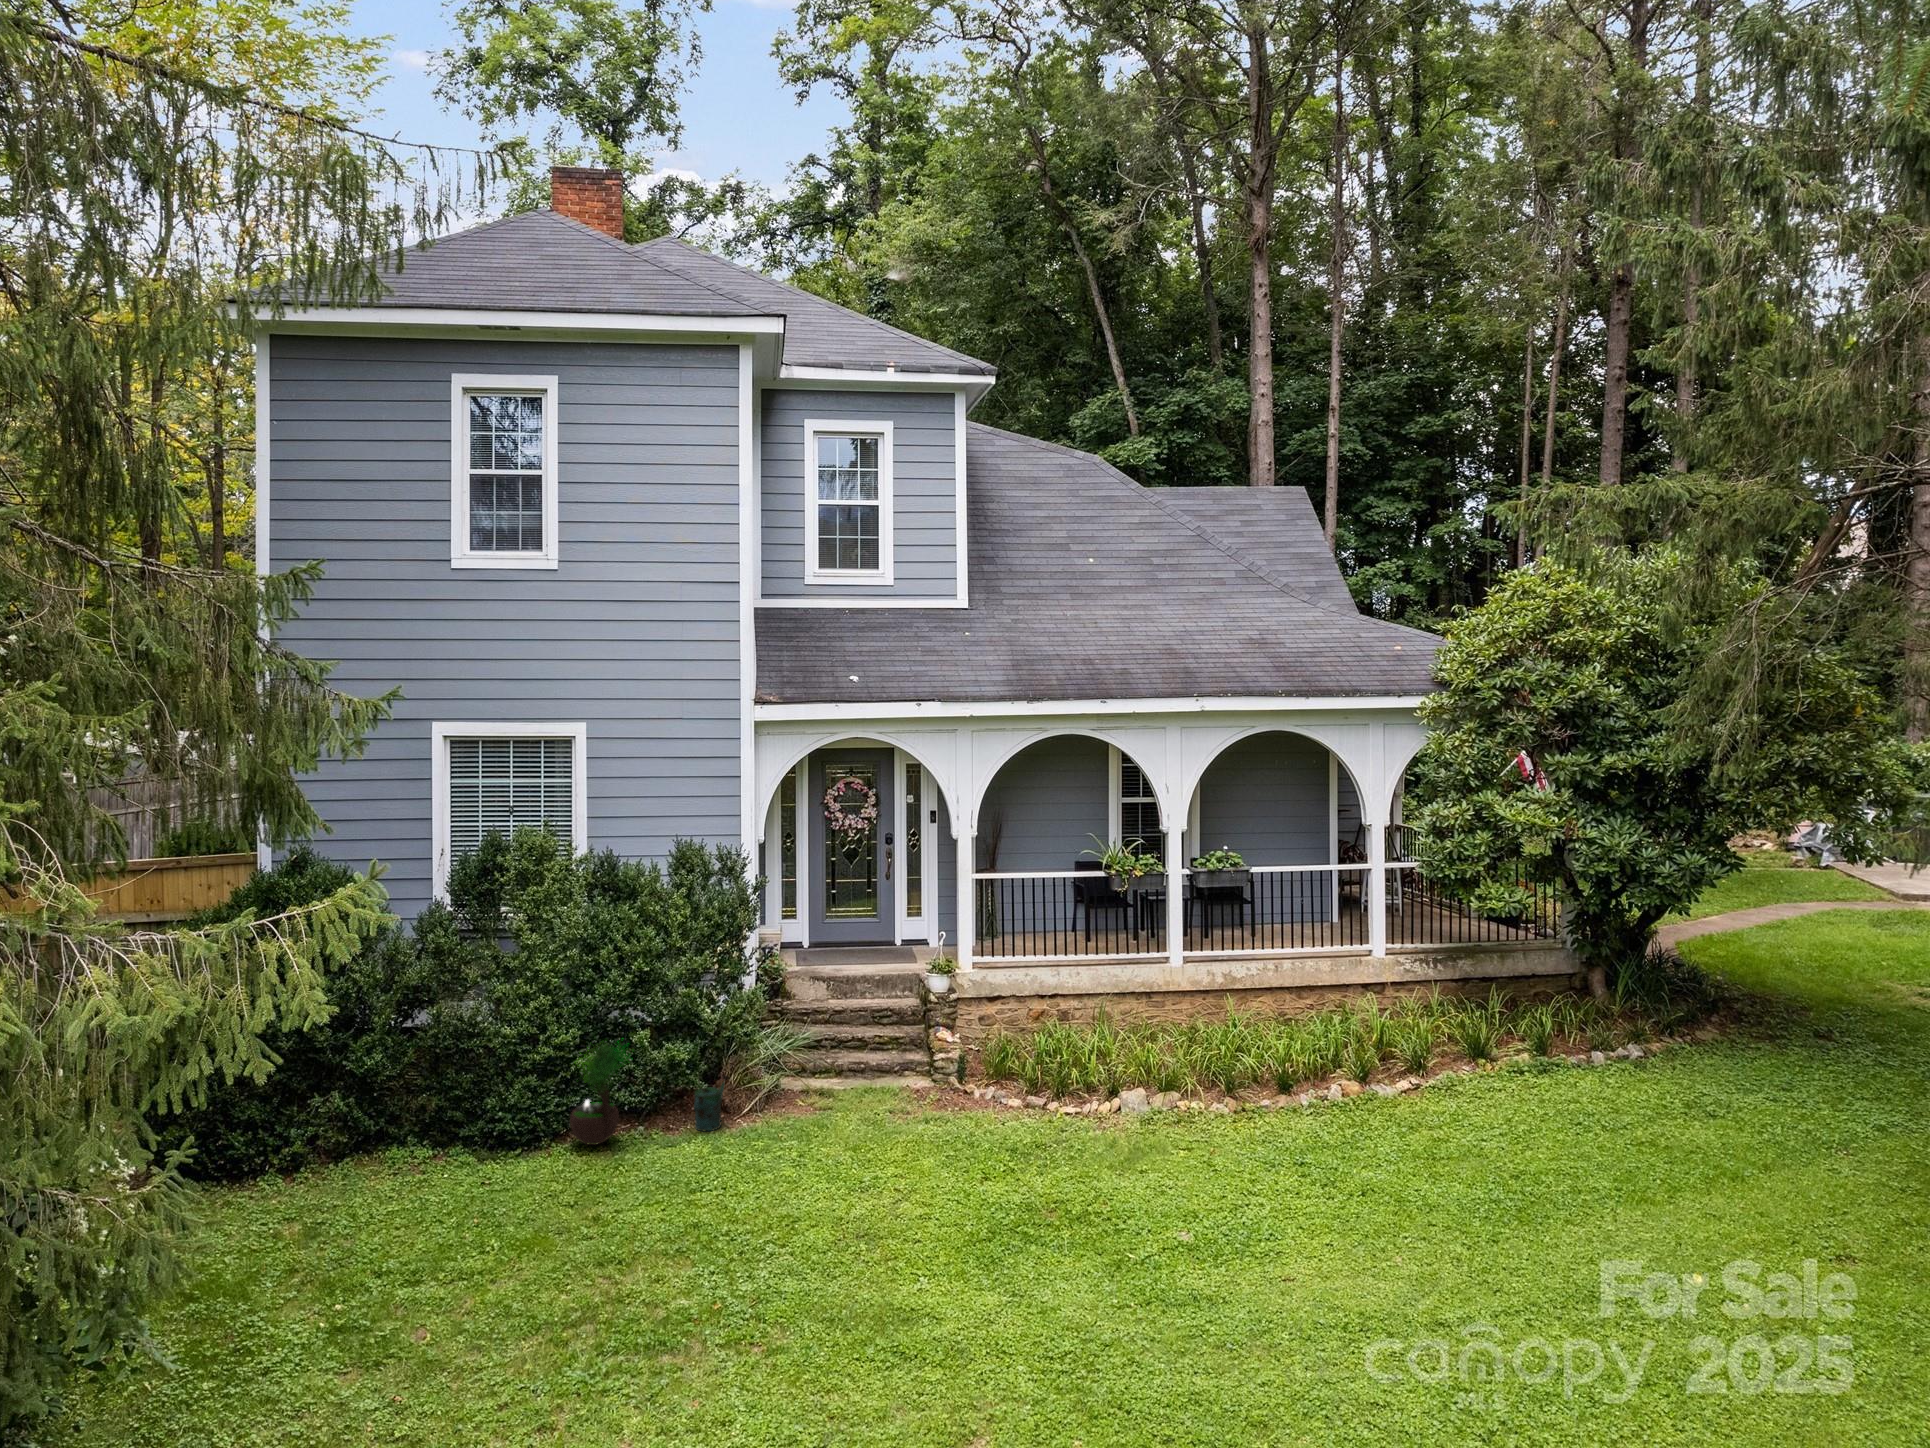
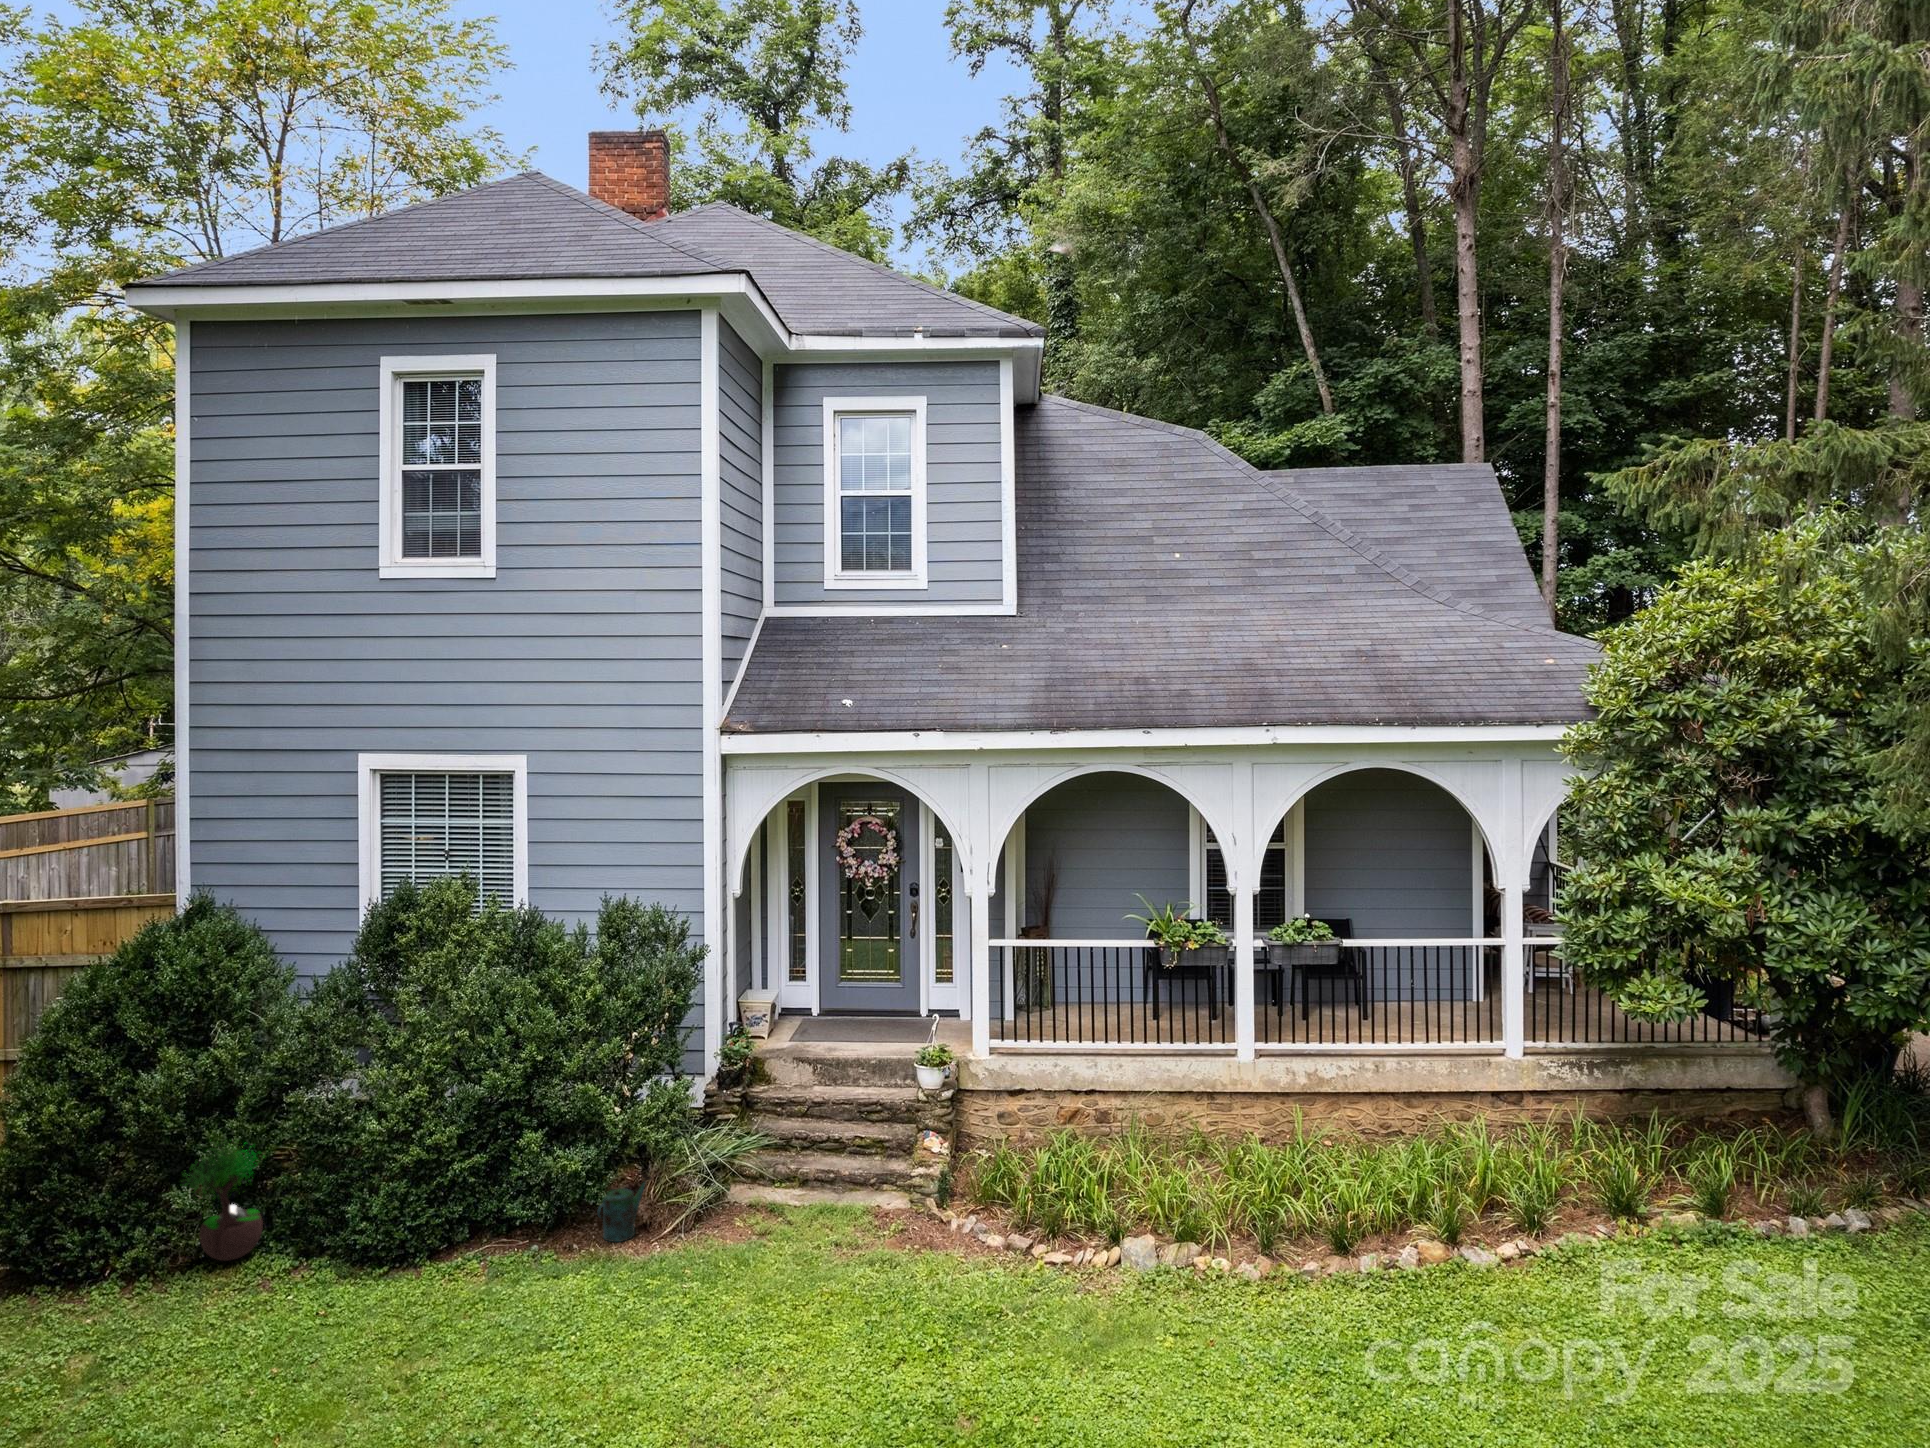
potted tree: present [570,1038,629,1145] -> present [183,1140,263,1261]

